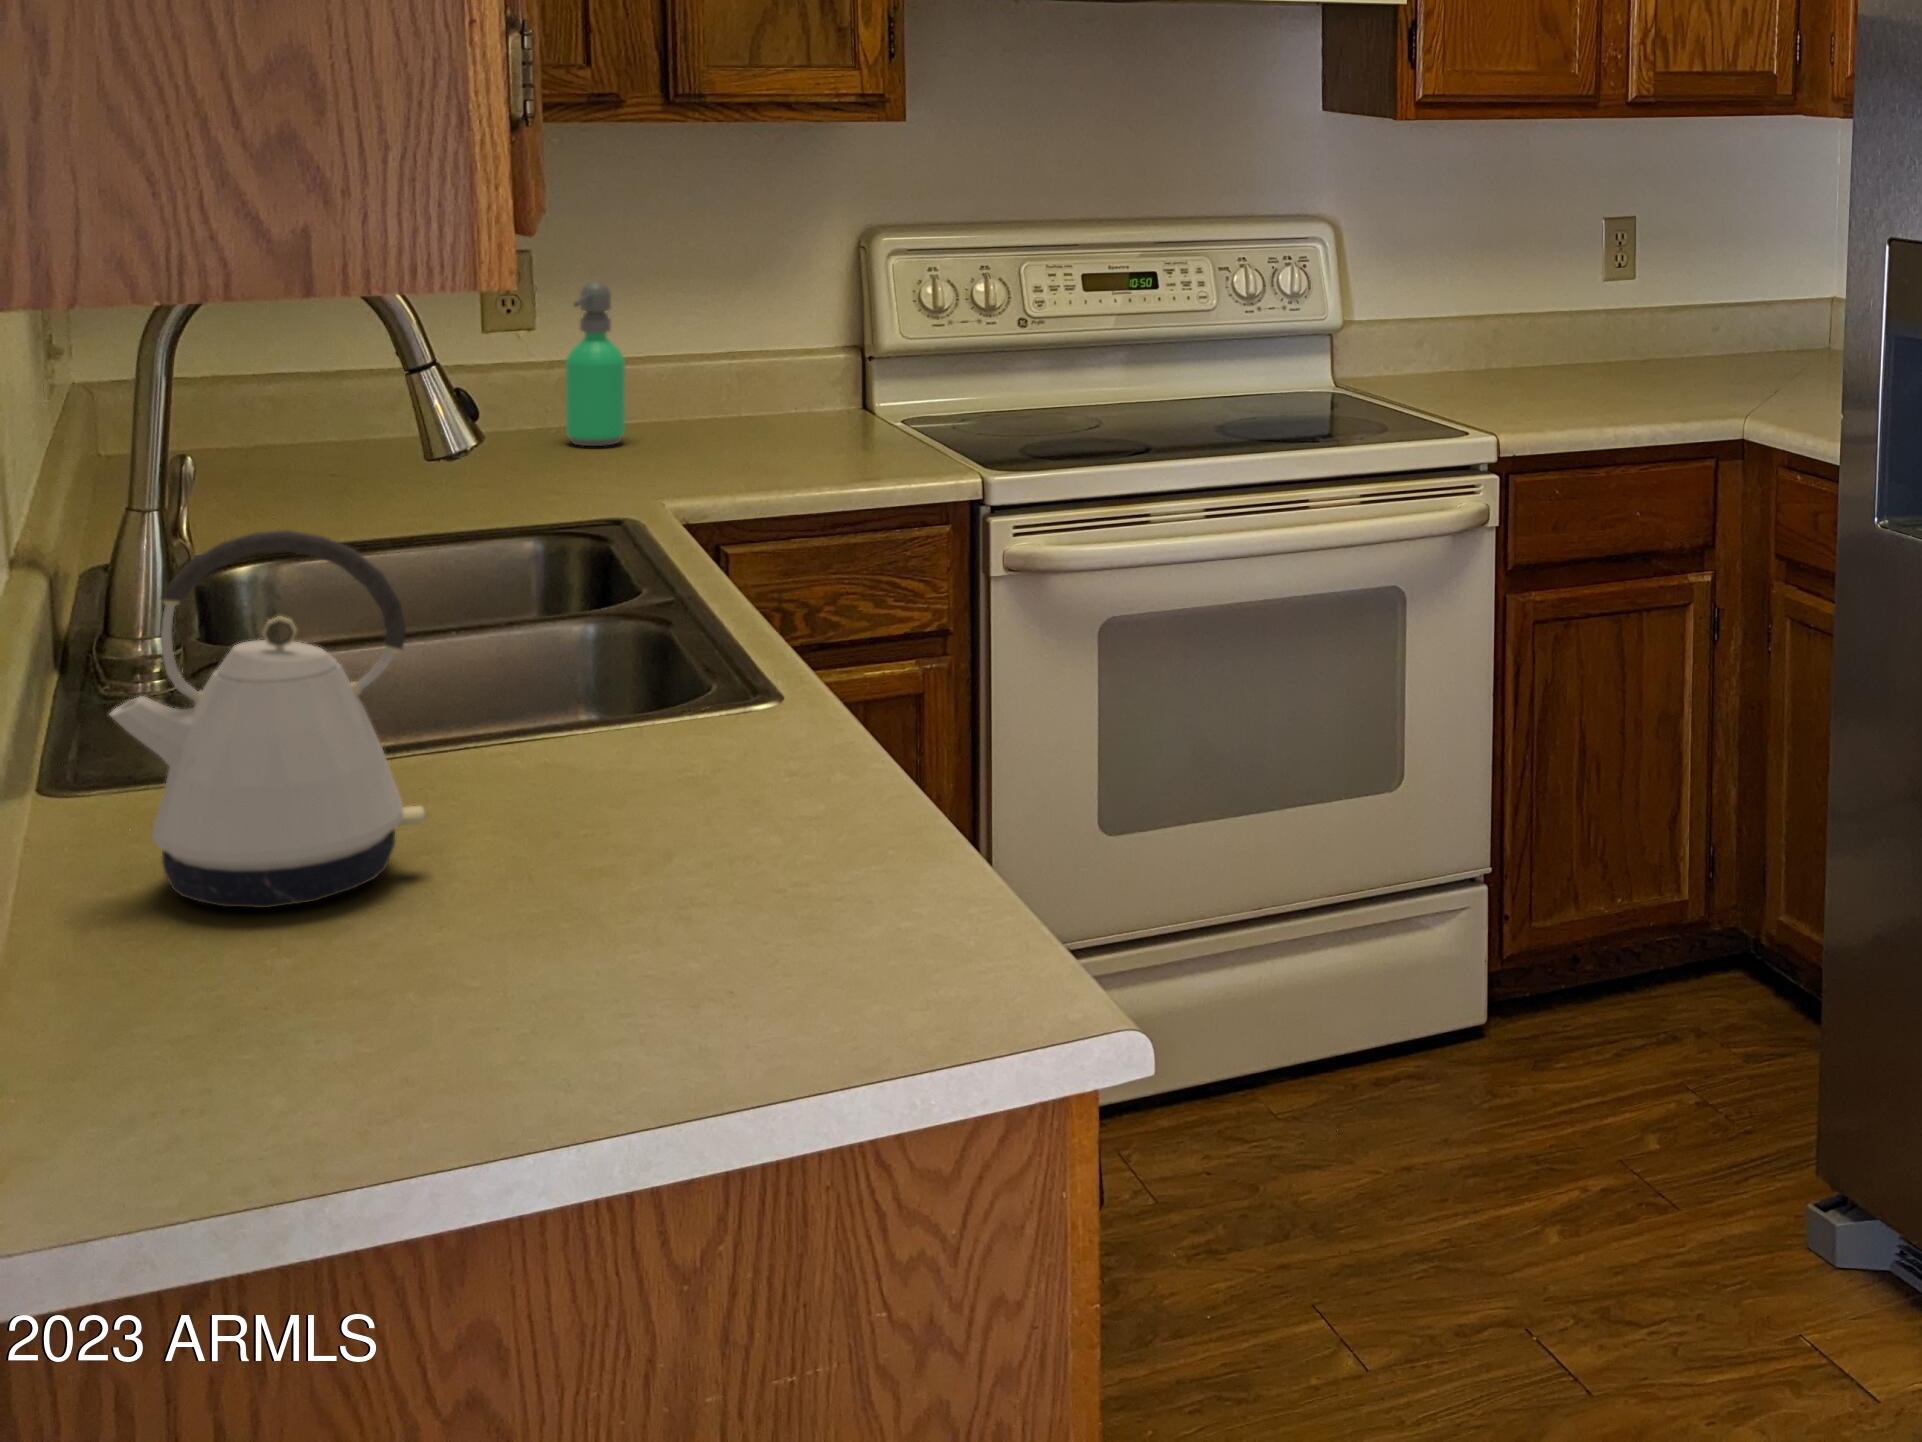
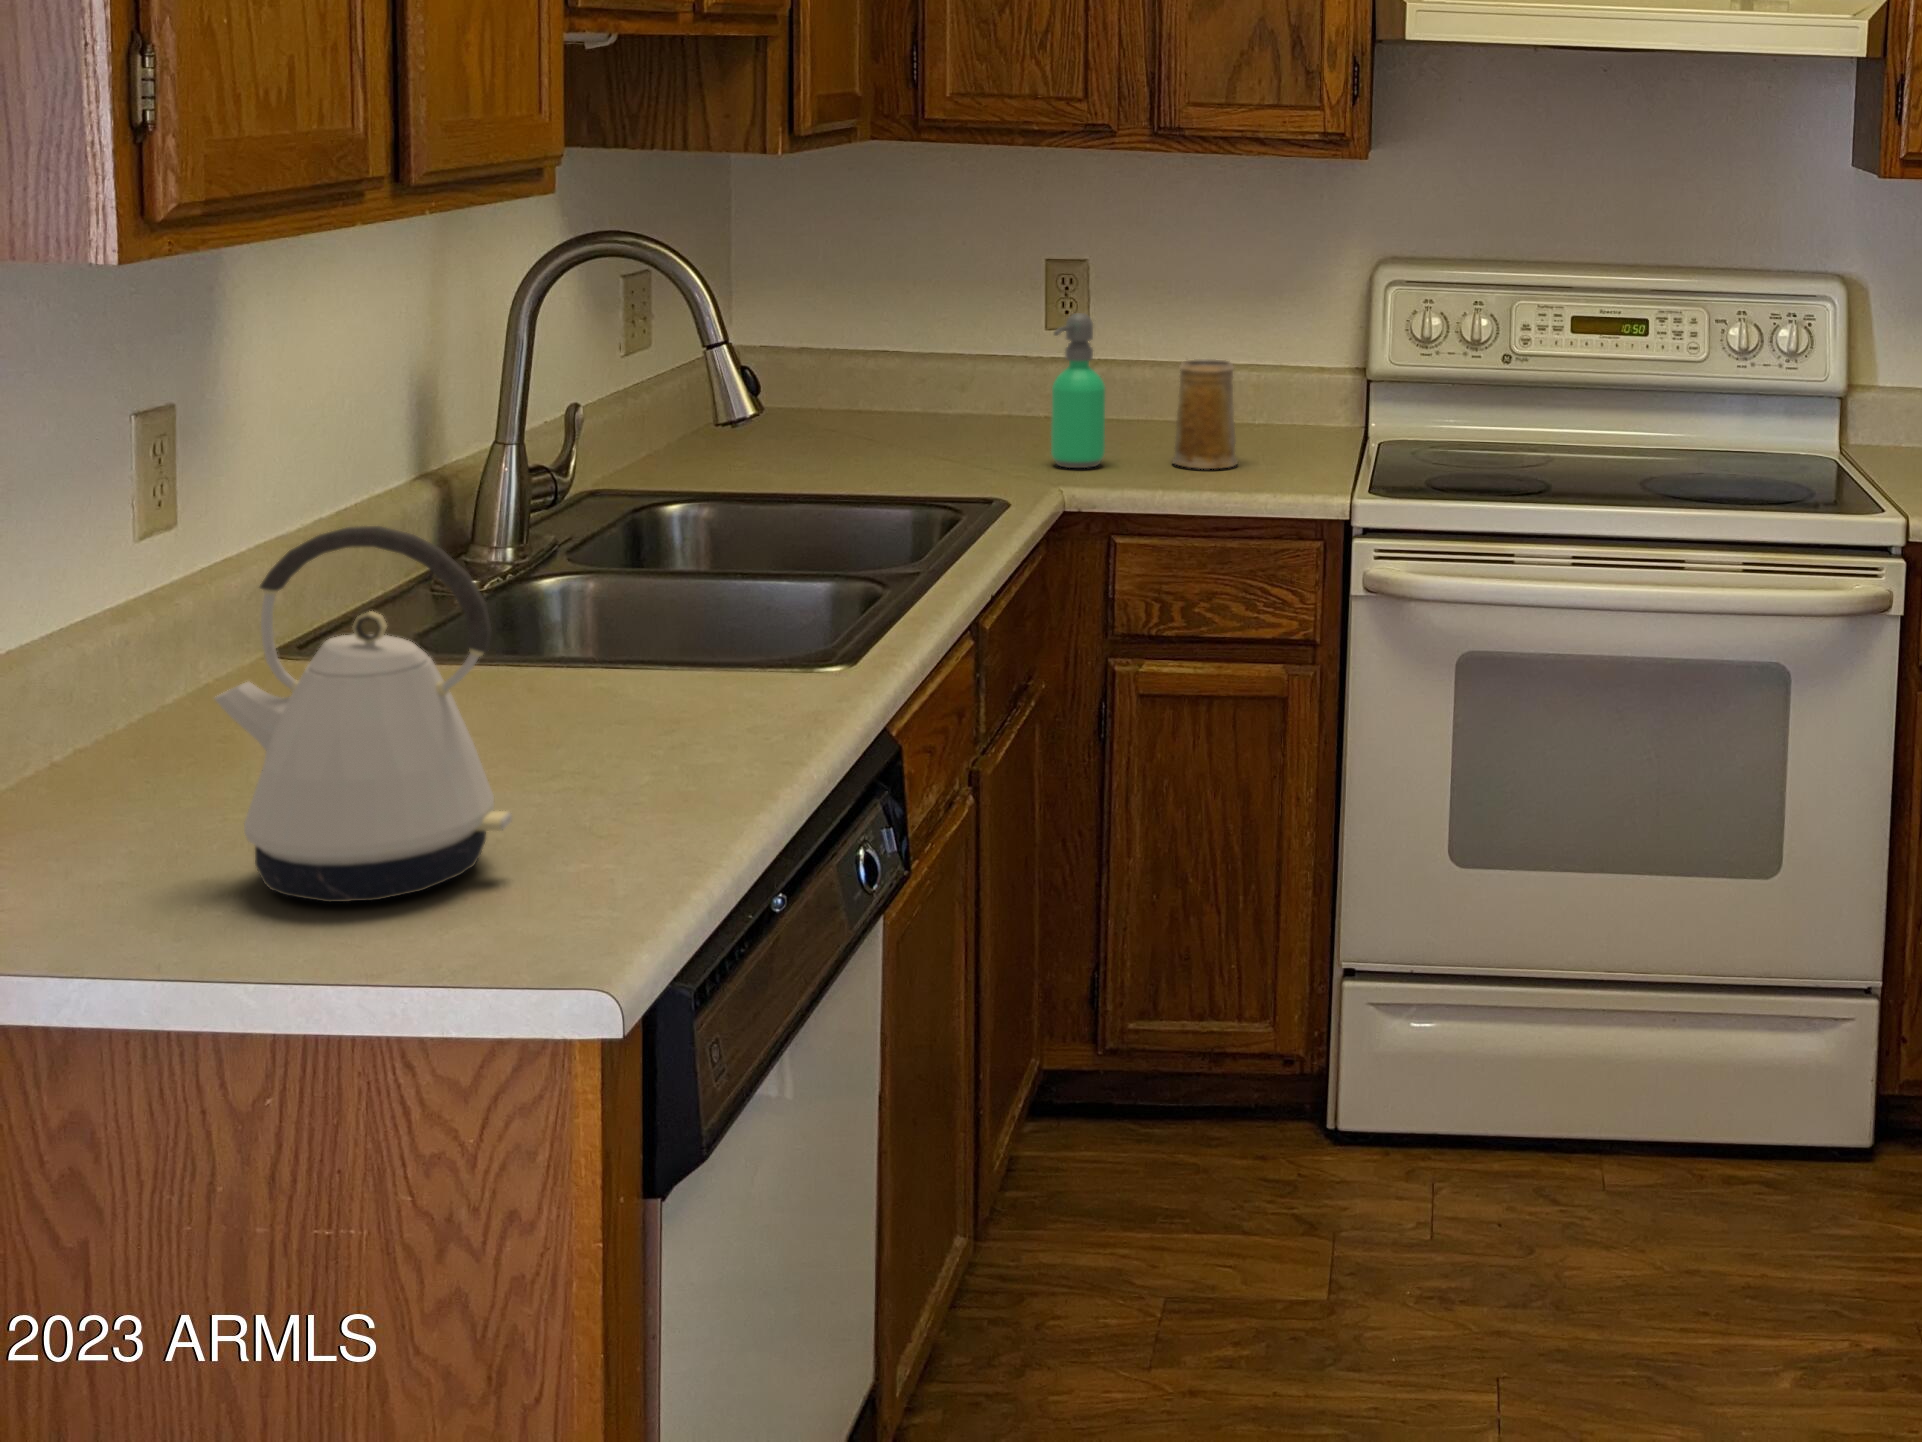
mug: none [694,326,765,441] -> present [1172,359,1238,469]

